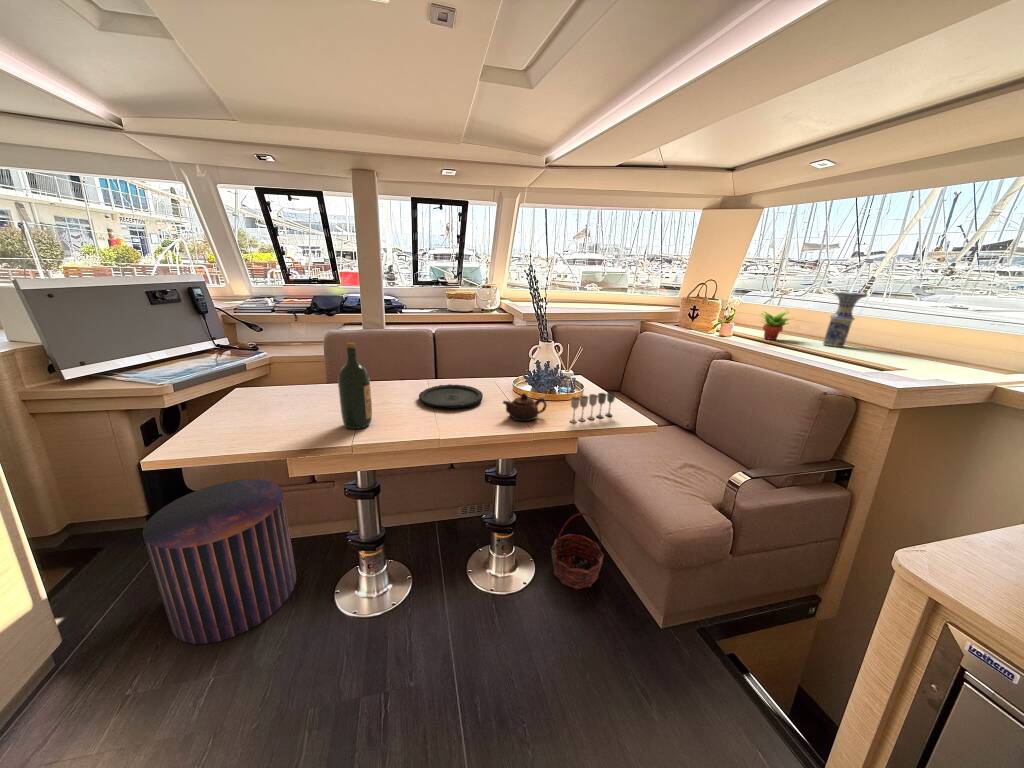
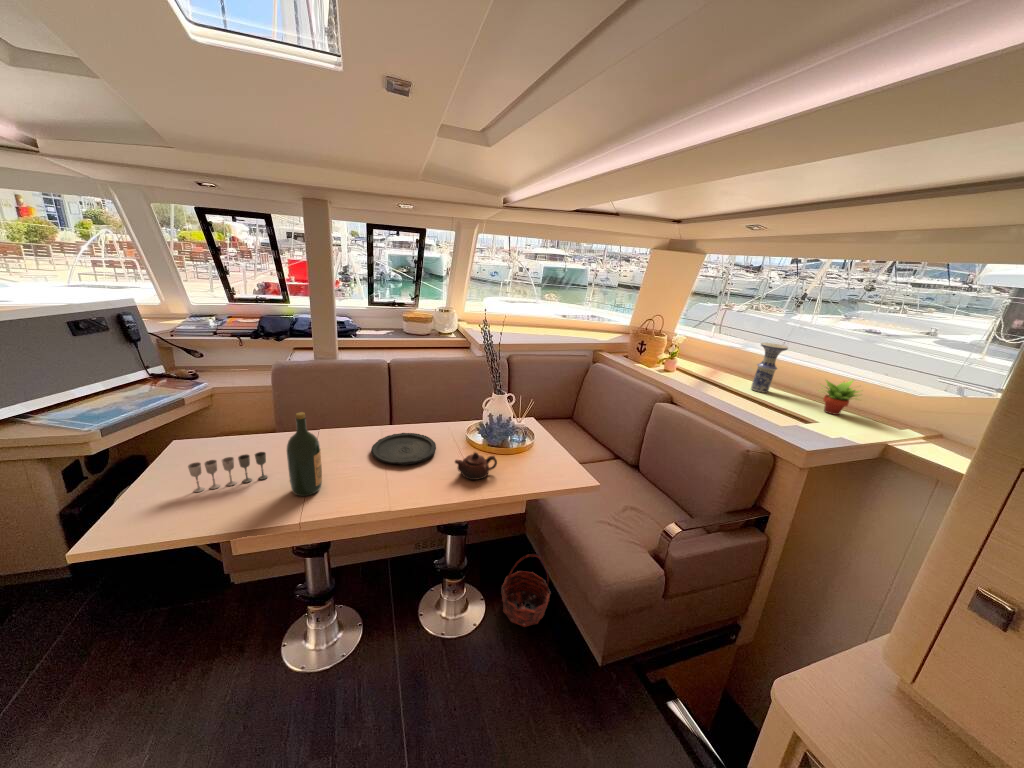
succulent plant: present [763,310,789,340] -> present [823,380,860,415]
wine glass: present [570,392,616,423] -> present [188,452,268,492]
pouf: present [142,479,296,644] -> none [66,532,240,715]

